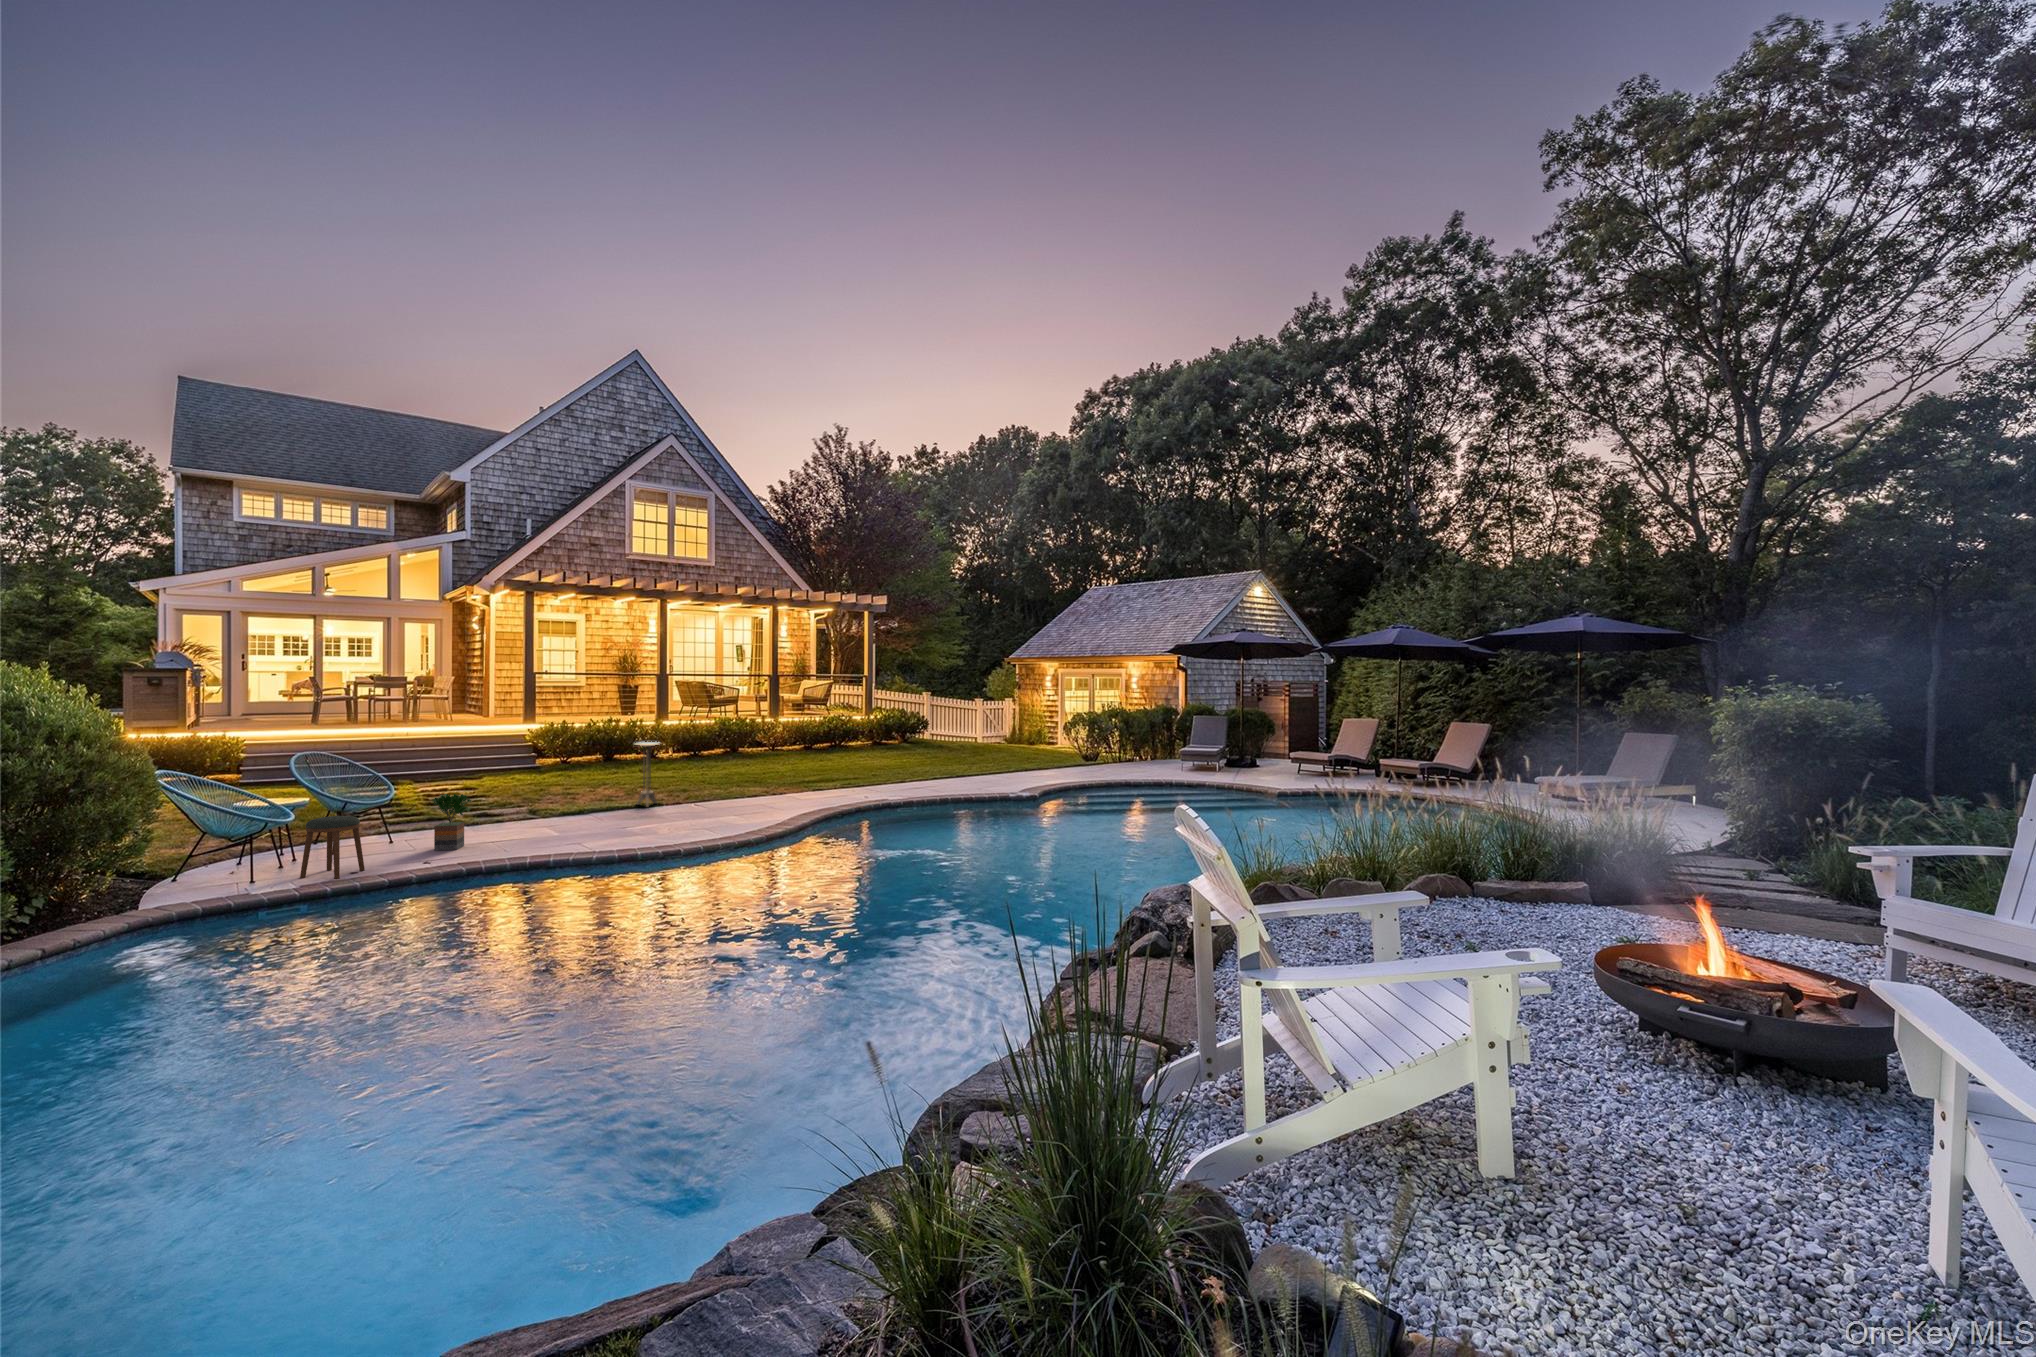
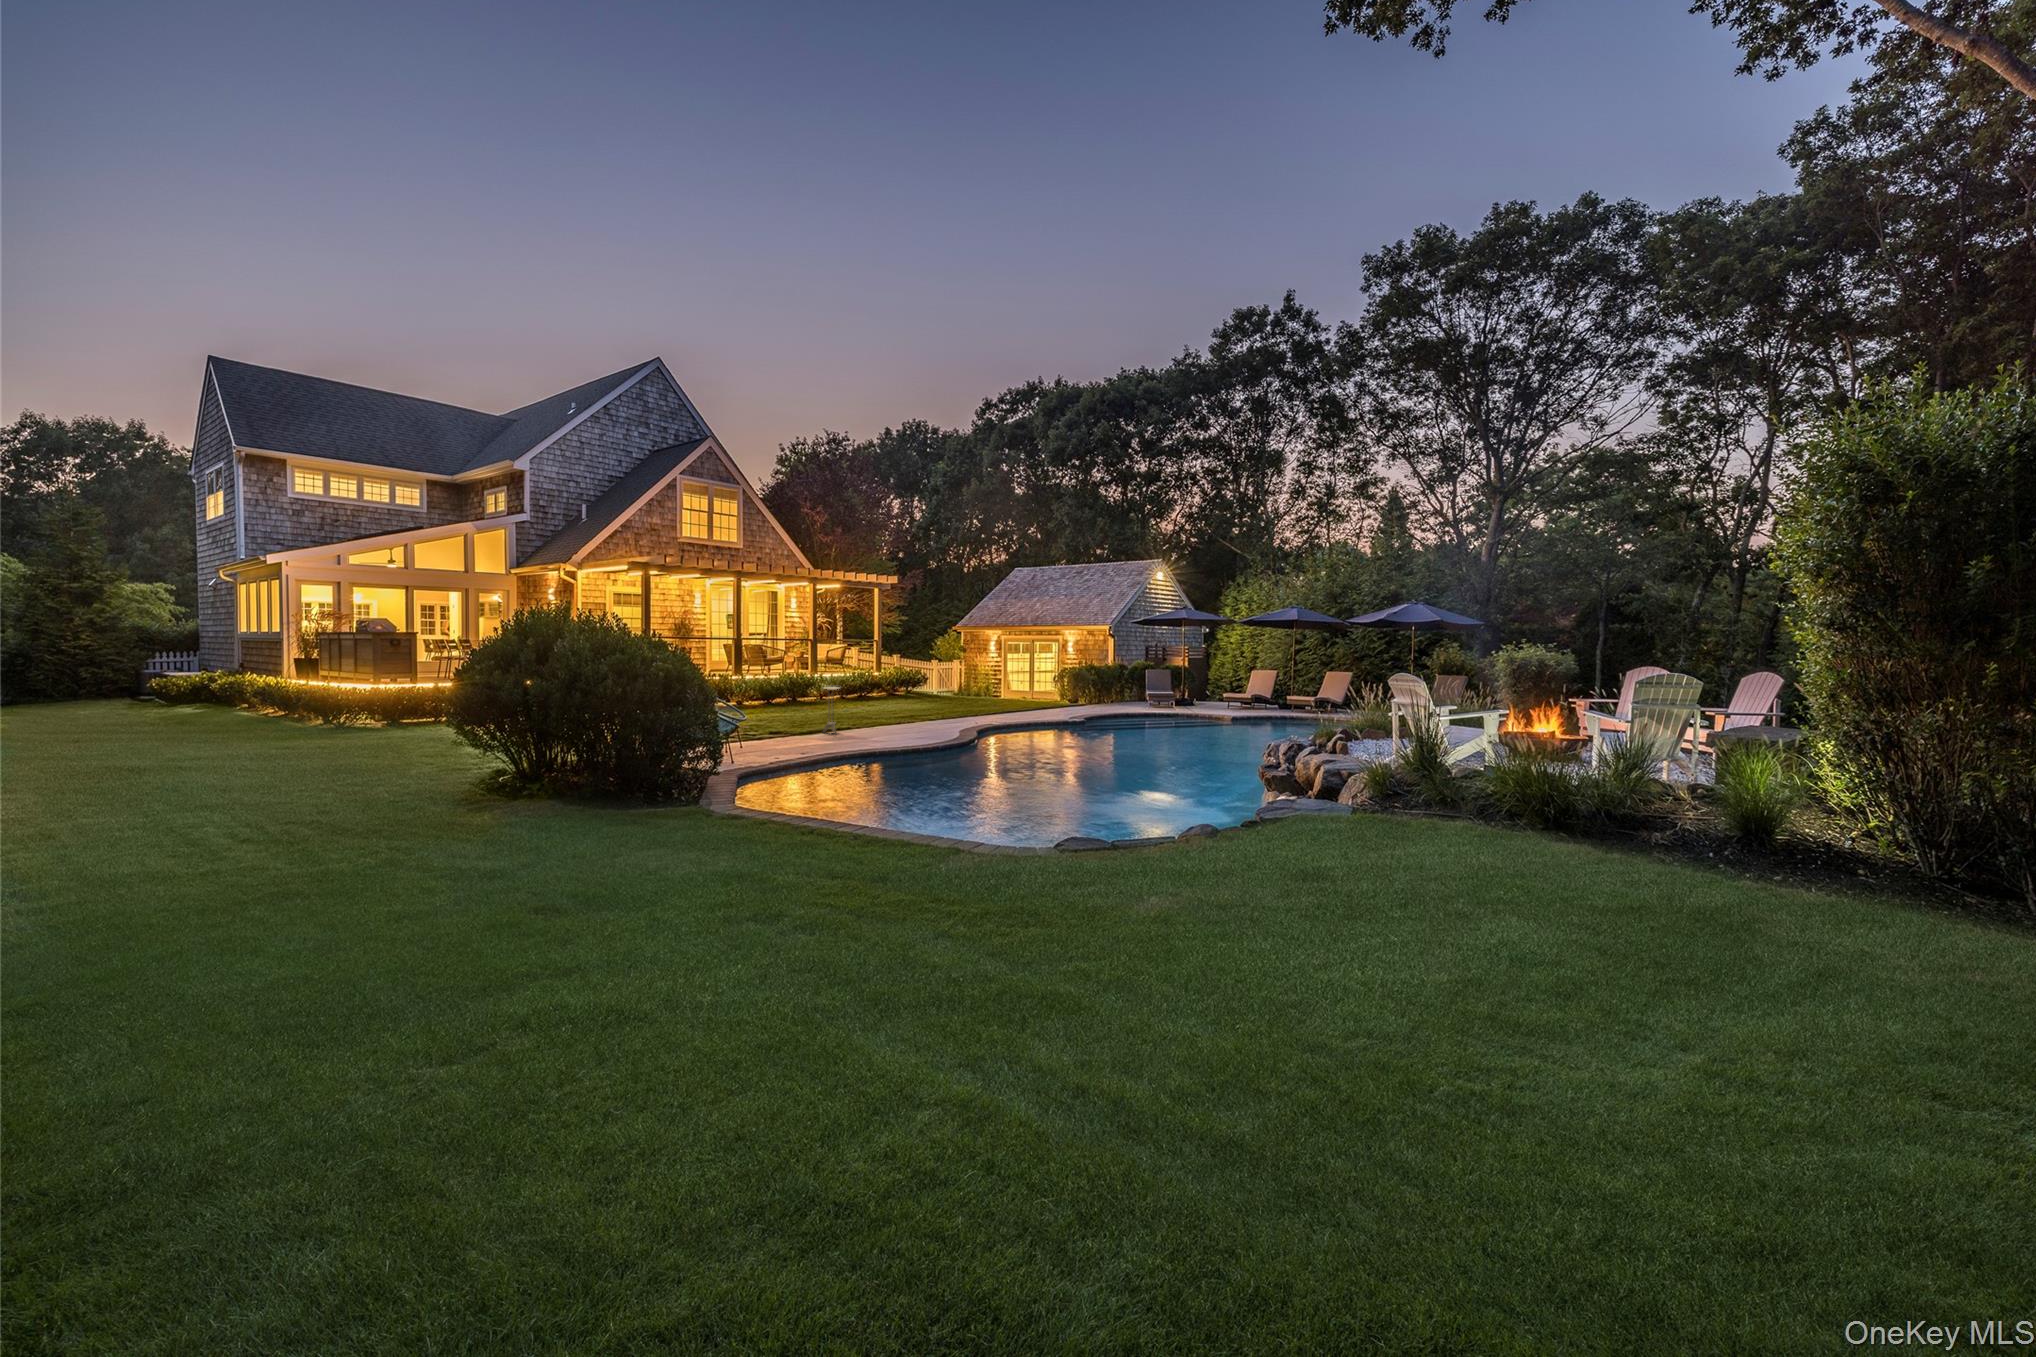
potted tree: present [432,794,472,850] -> none [766,718,793,757]
stool: present [300,816,365,879] -> none [737,730,767,770]

